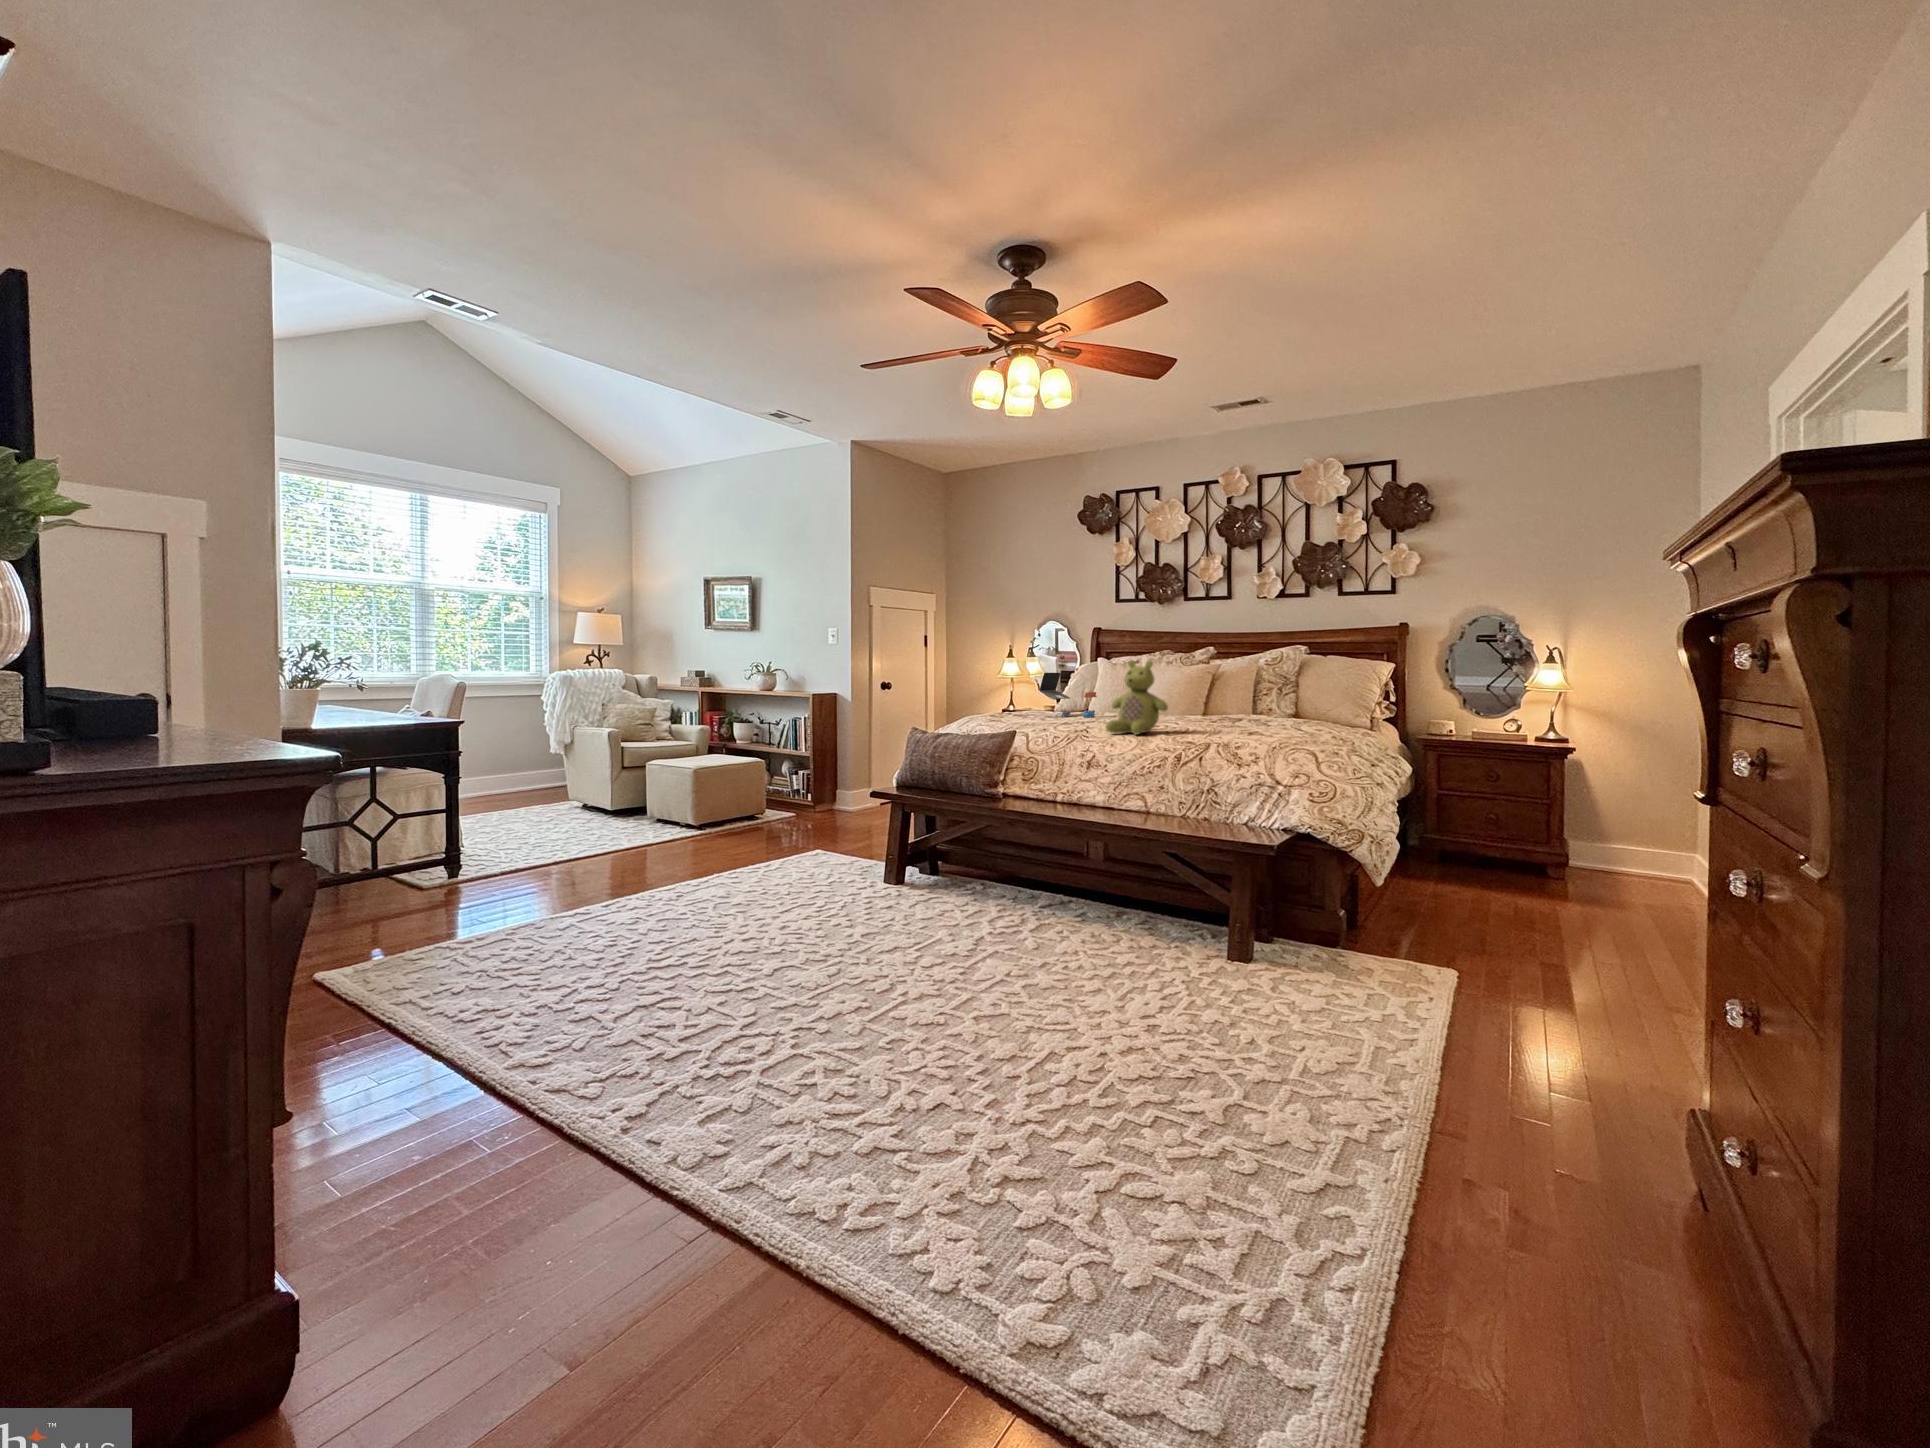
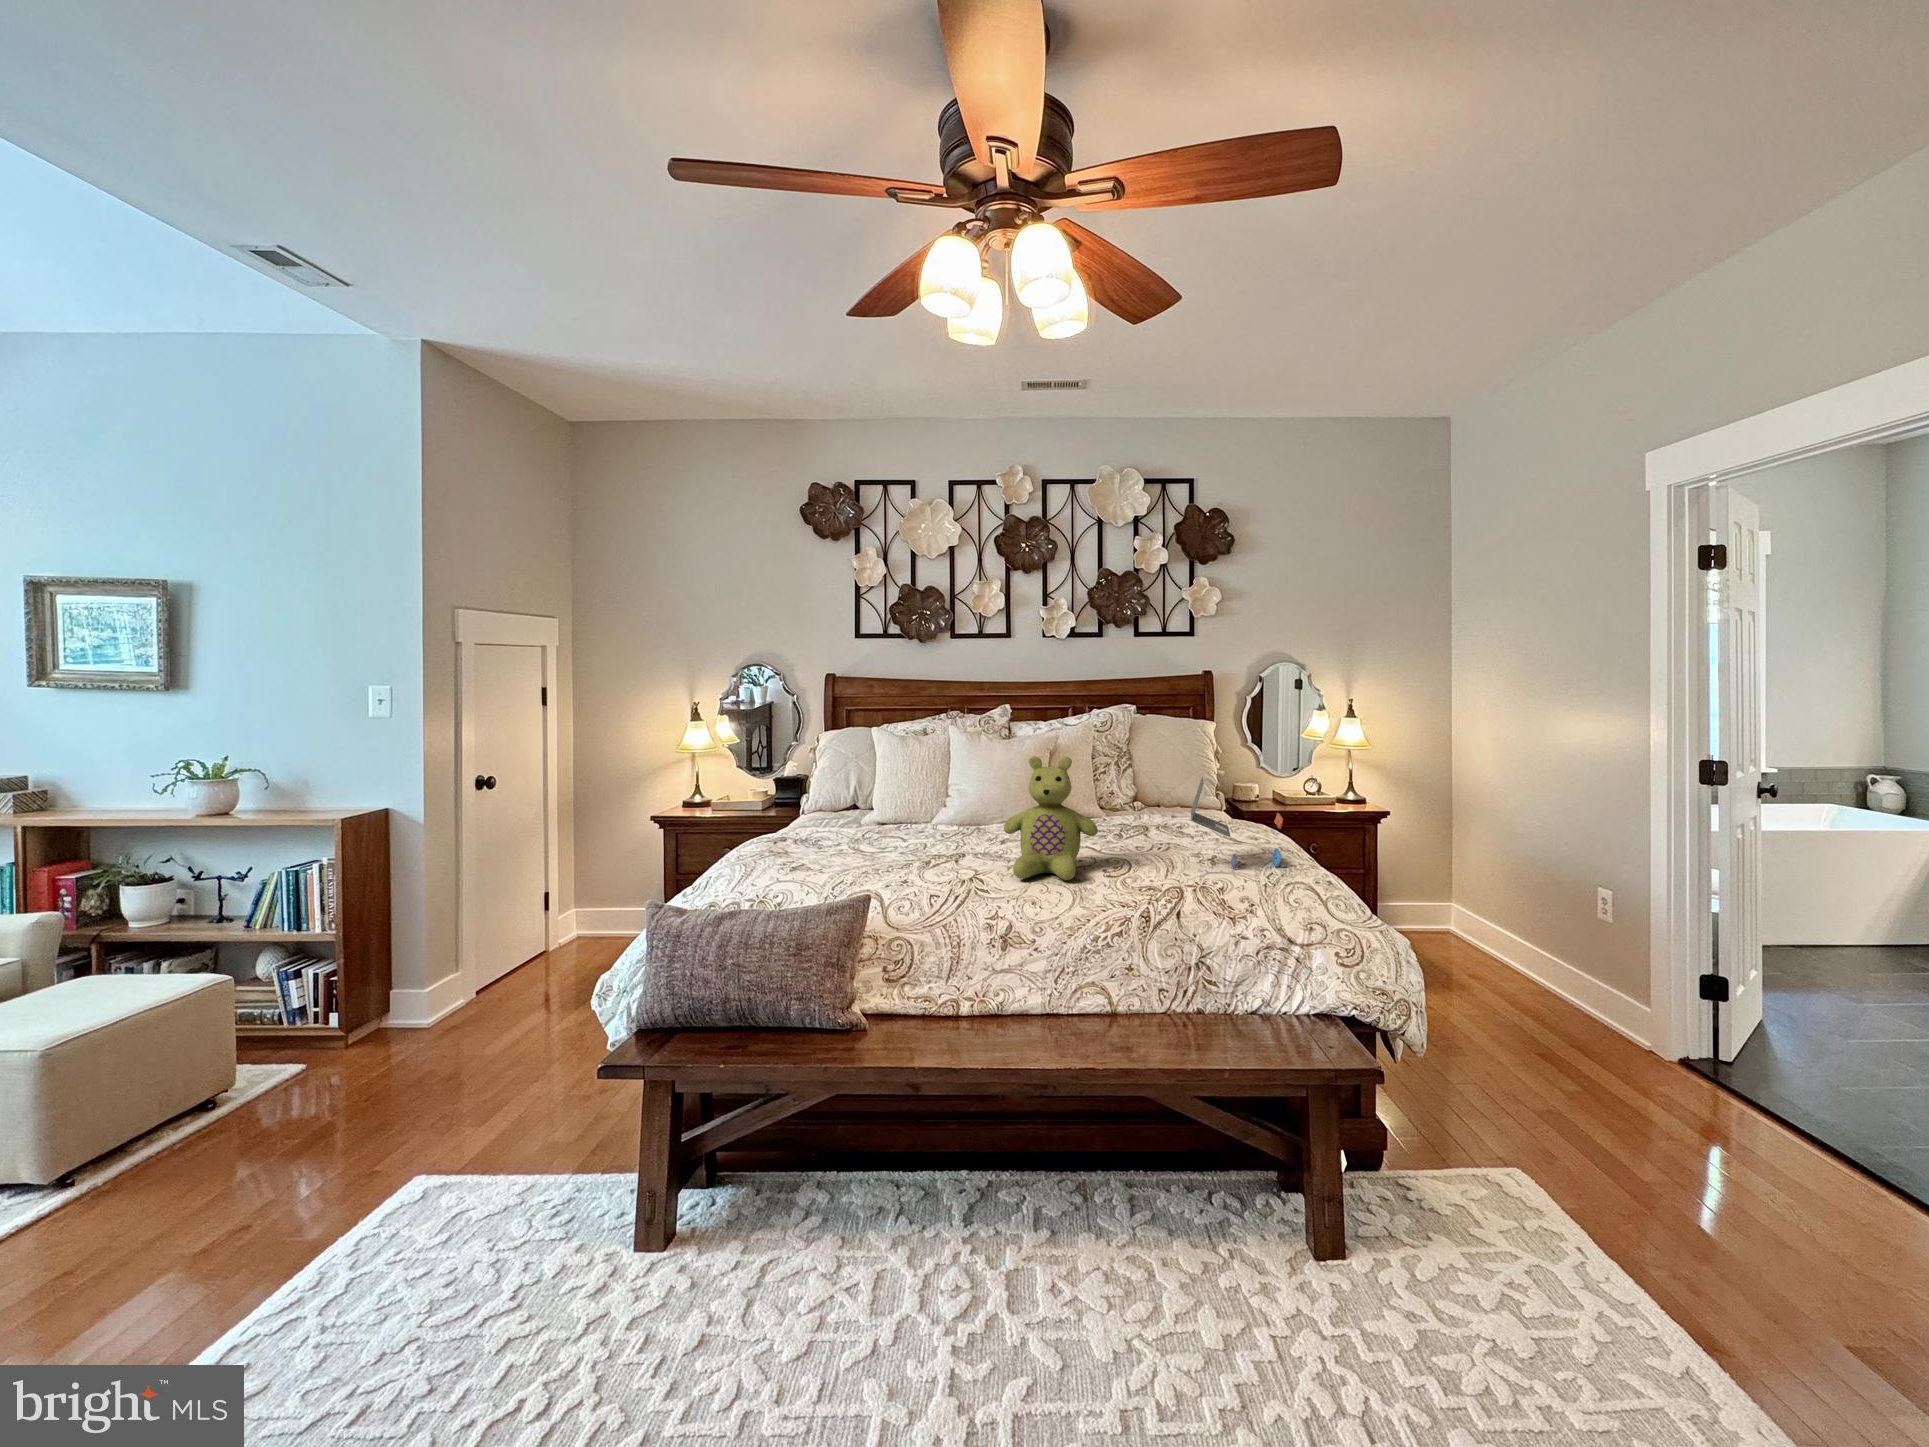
laptop: present [1039,673,1097,718] -> present [1191,777,1283,869]

